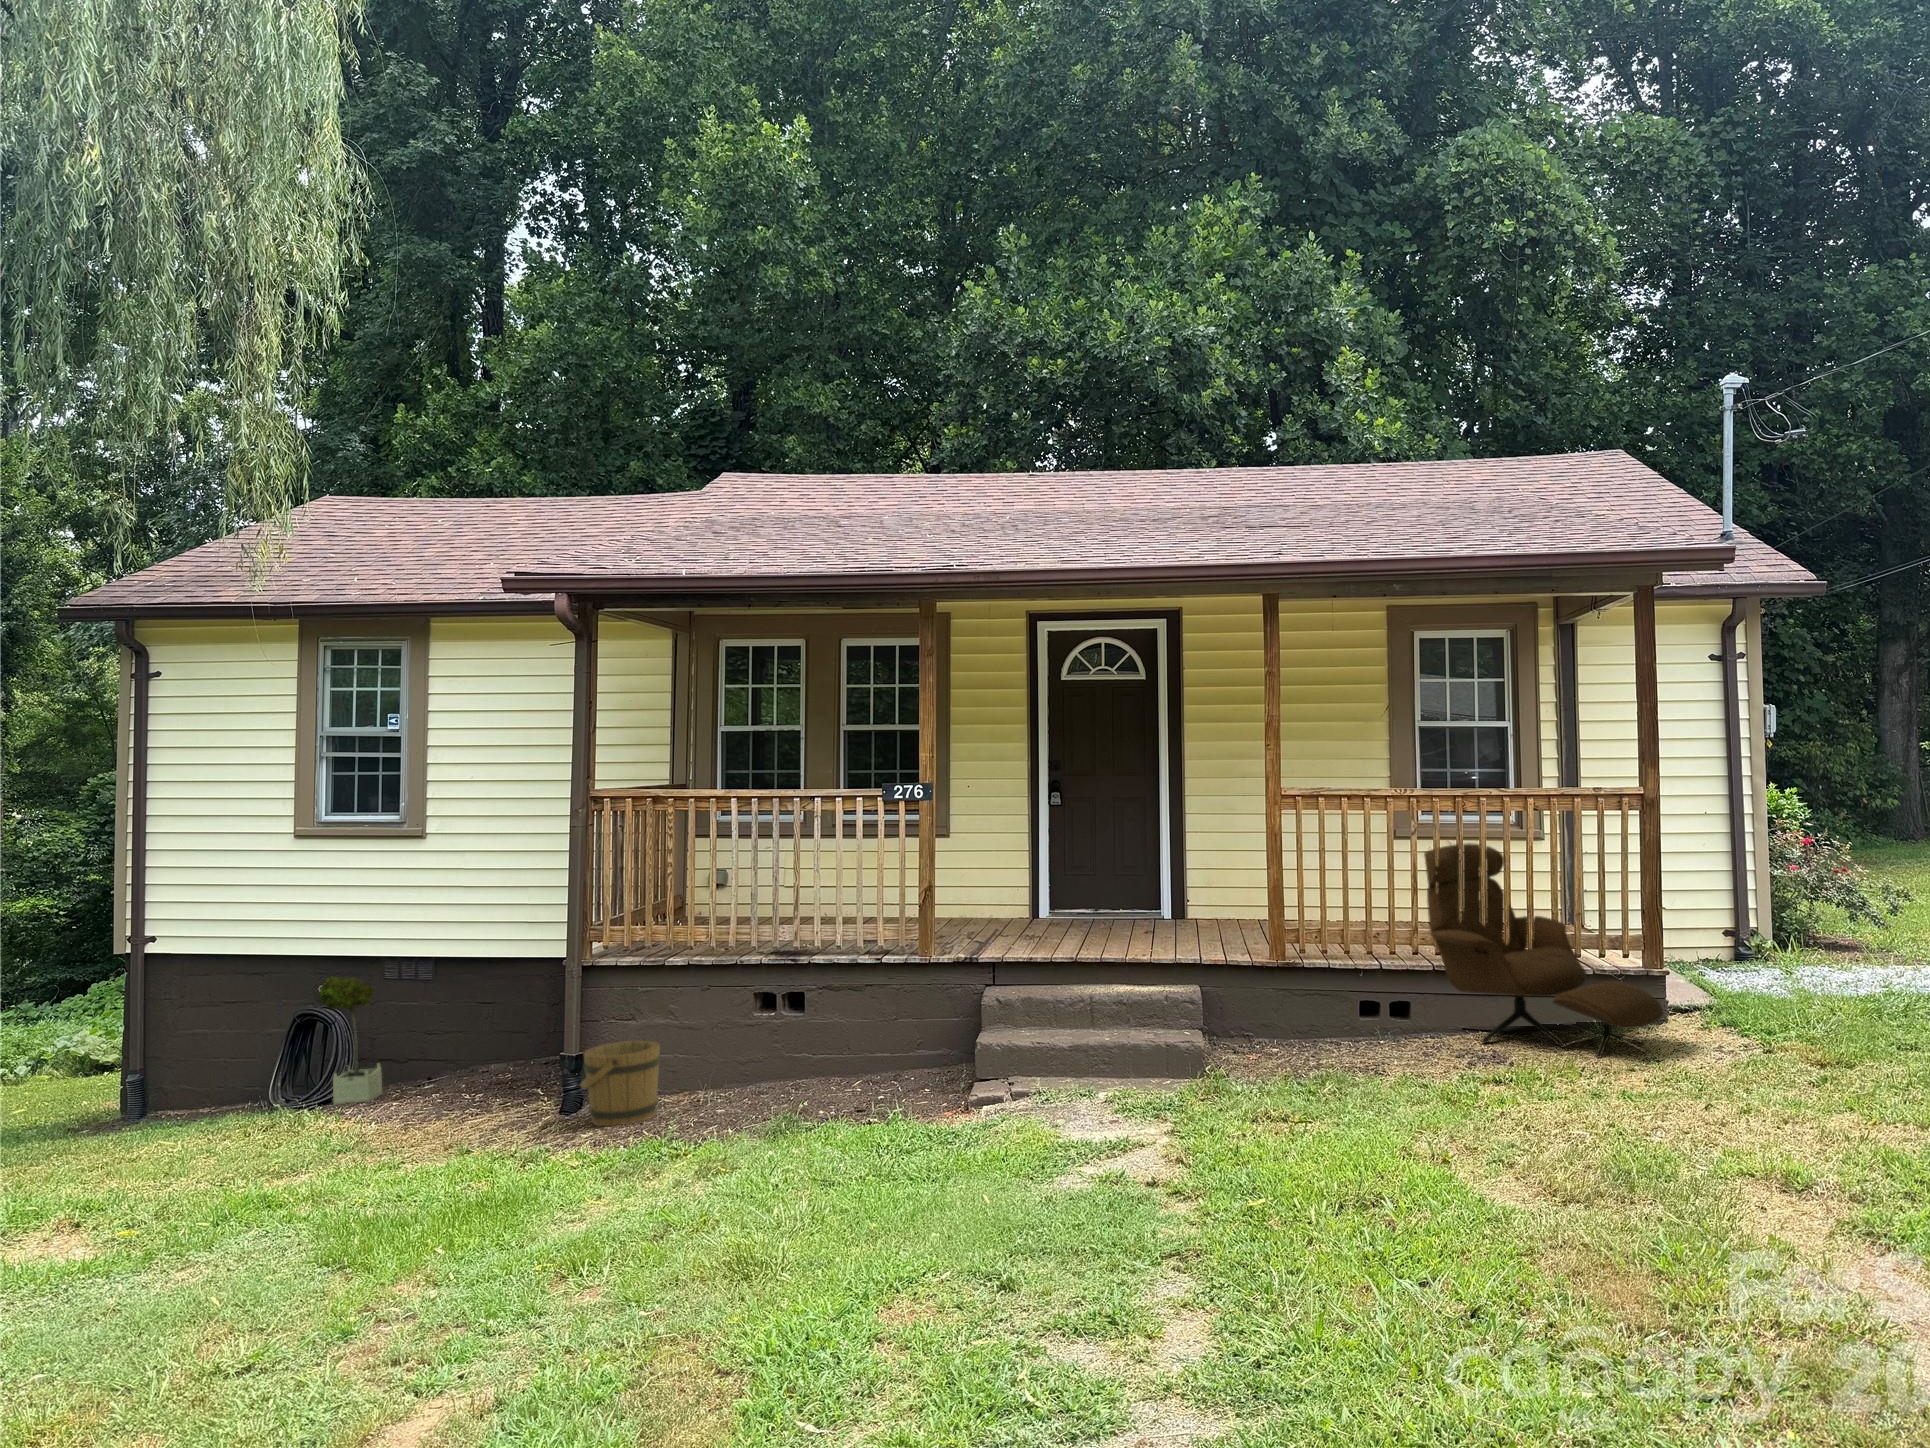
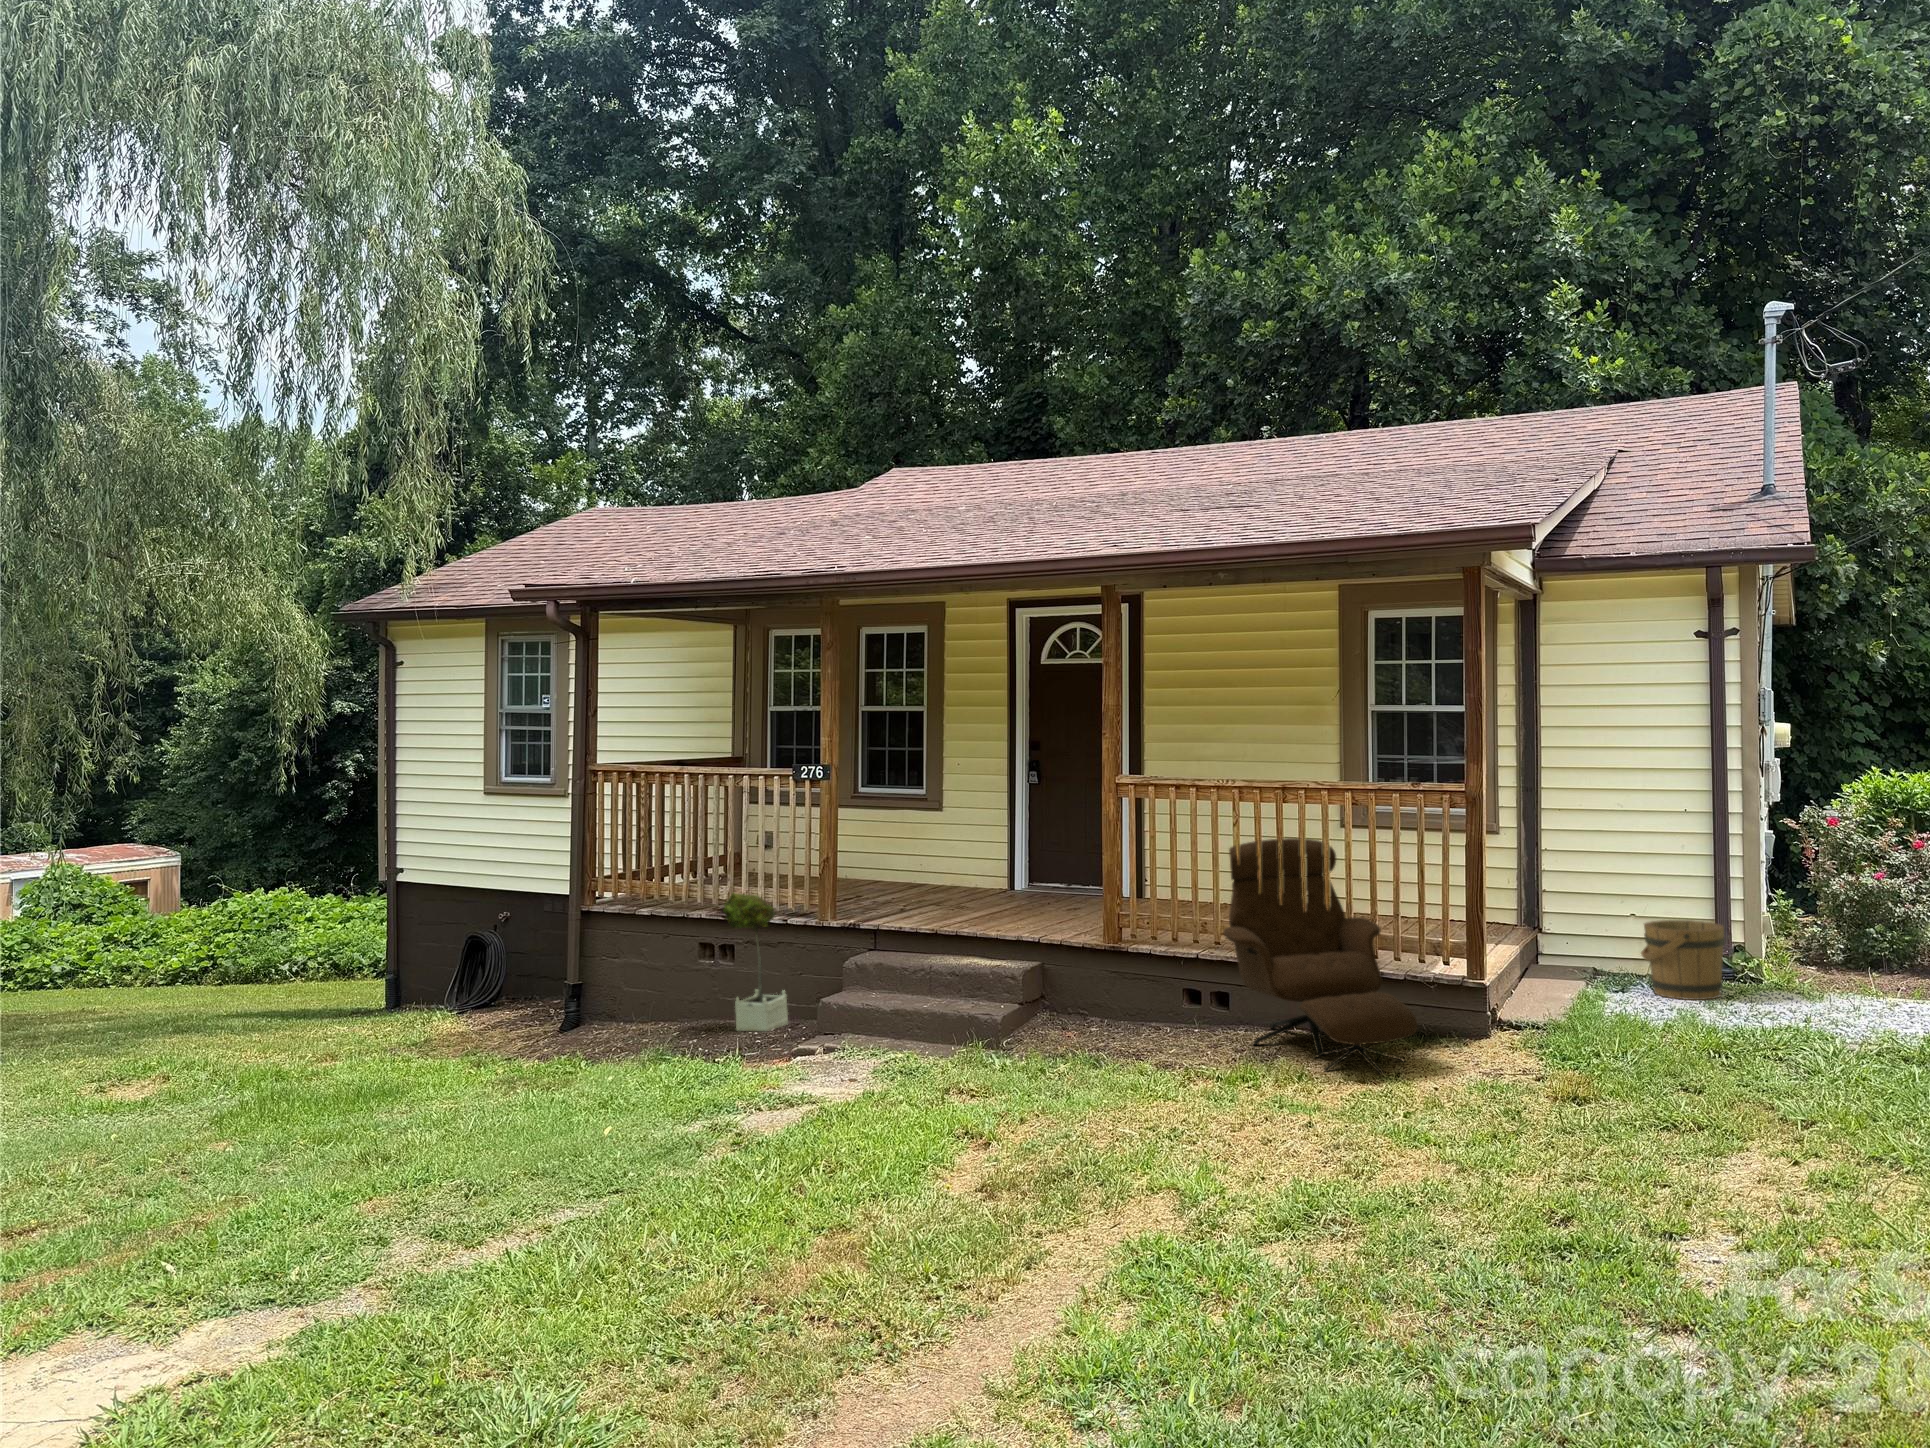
potted tree: present [319,977,382,1104] -> present [723,893,788,1031]
bucket: present [580,1041,661,1126] -> present [1641,920,1725,1000]

